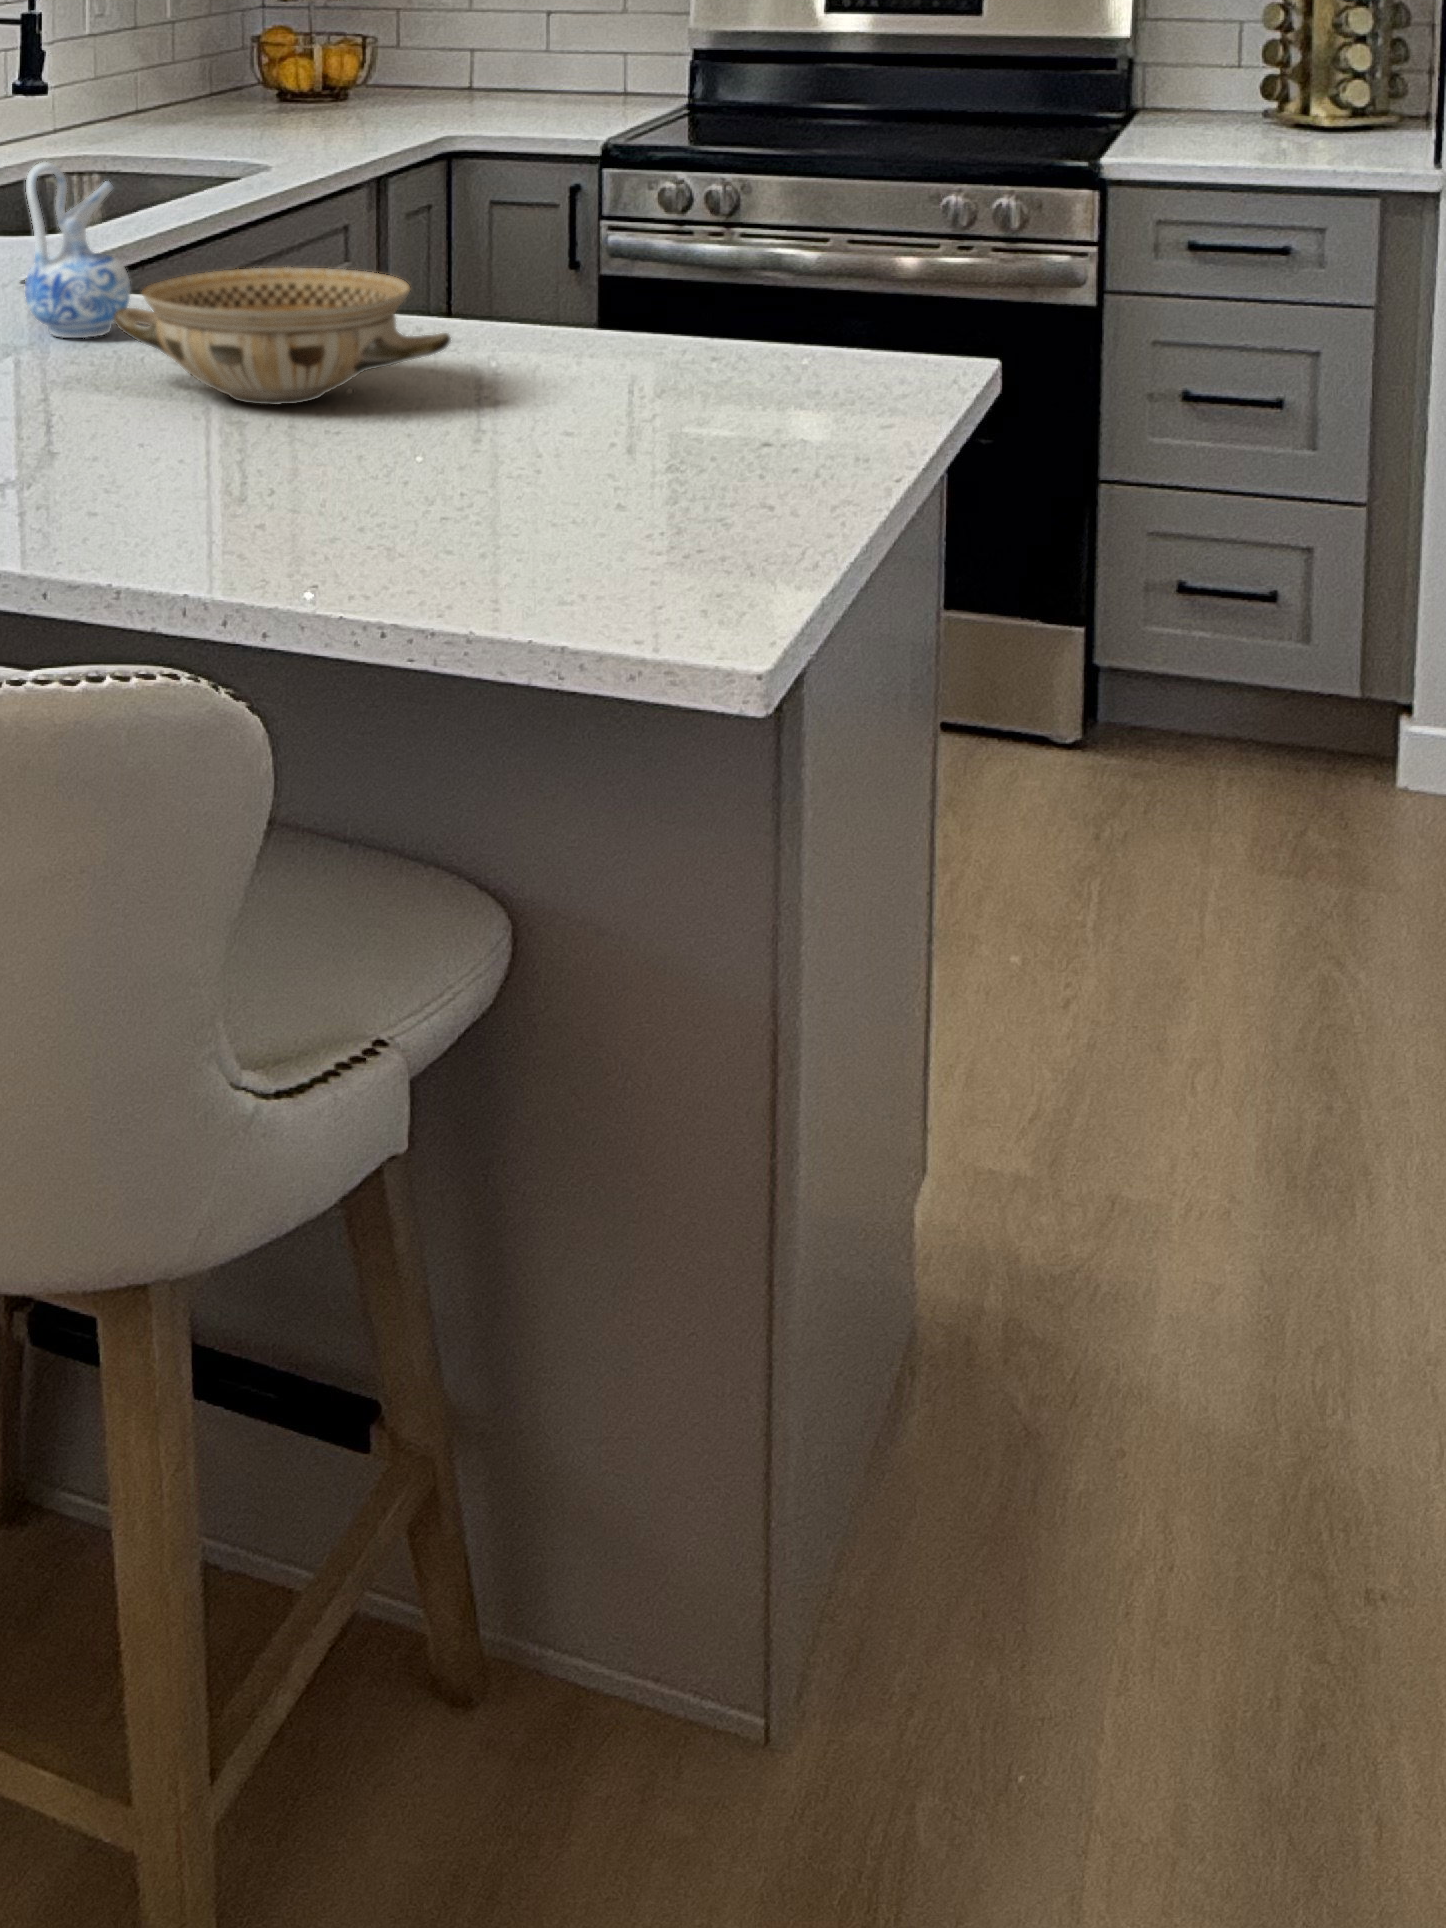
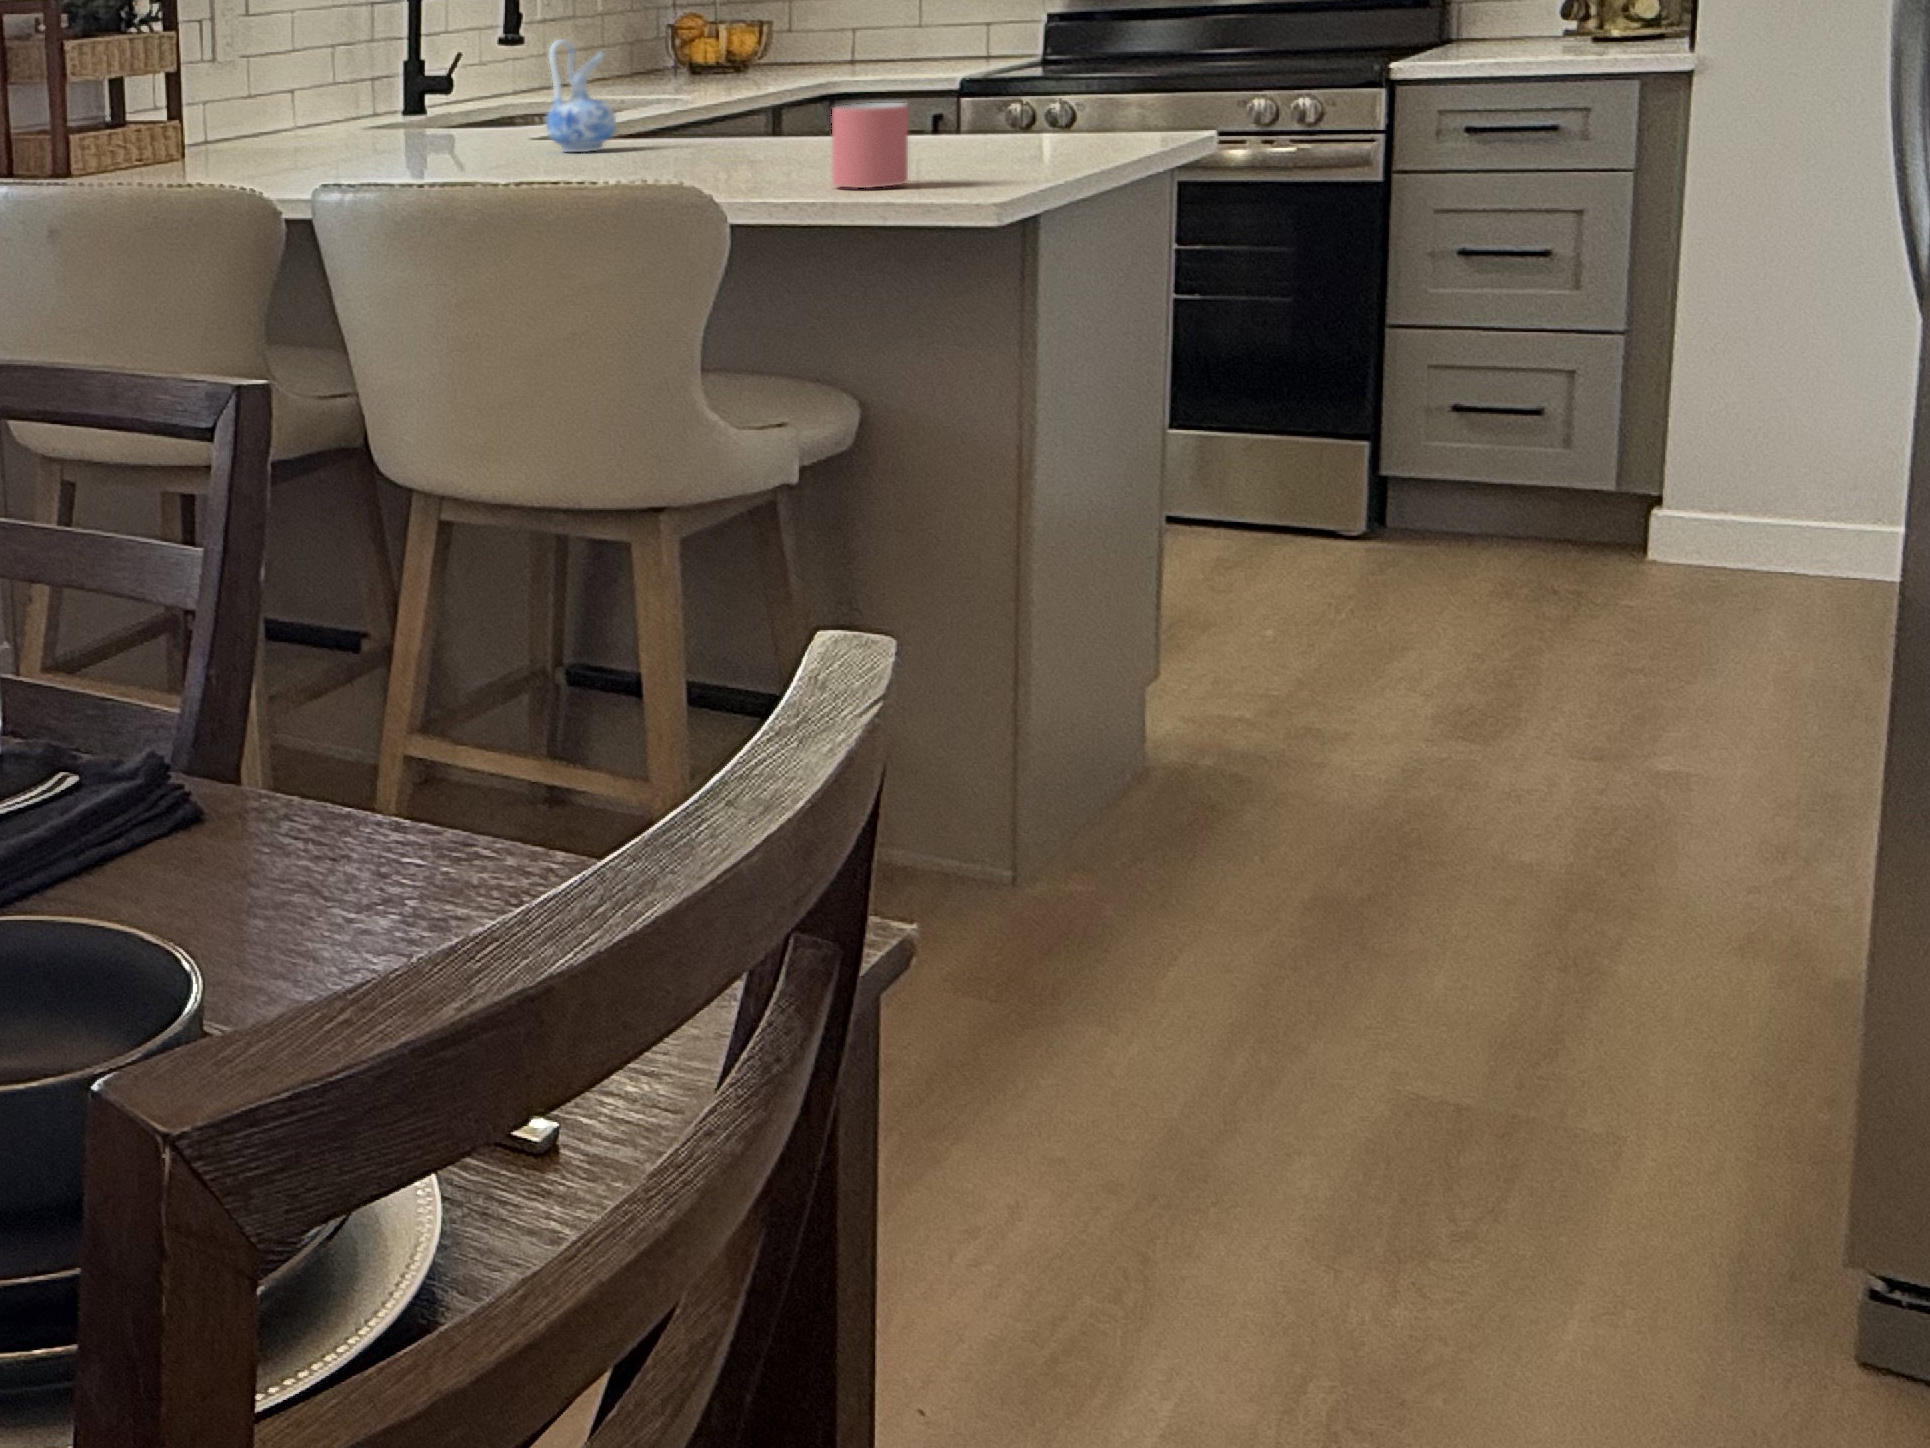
ceramic bowl: present [114,267,451,405] -> none [614,87,837,162]
mug: none [442,404,570,573] -> present [832,103,908,188]

